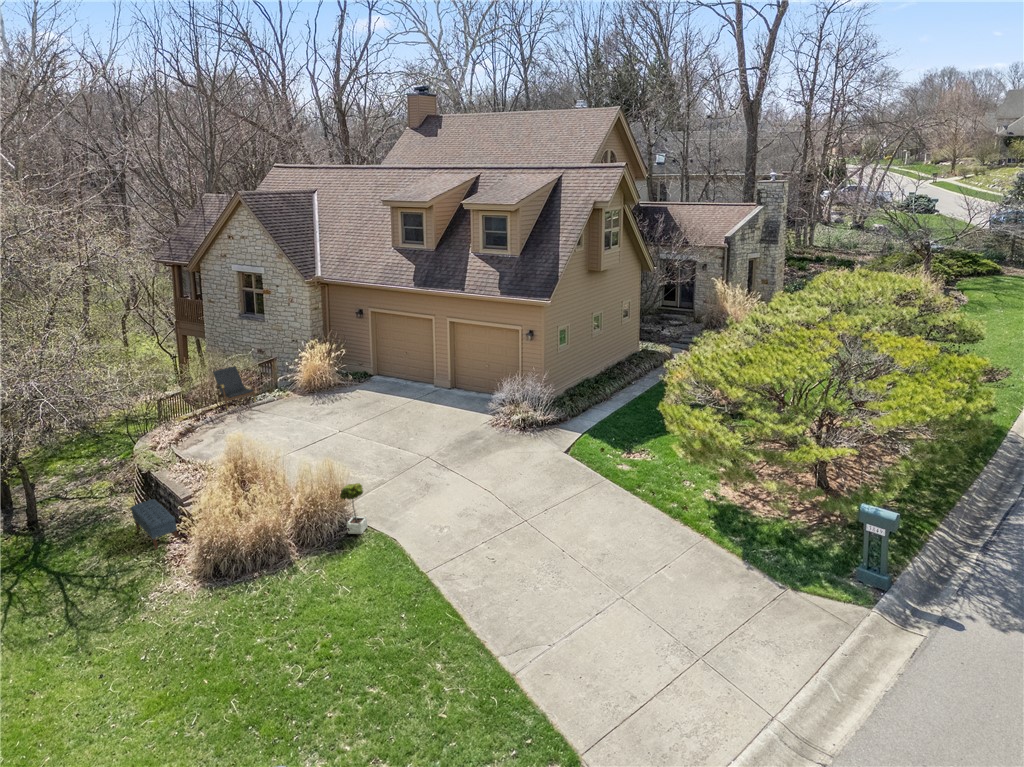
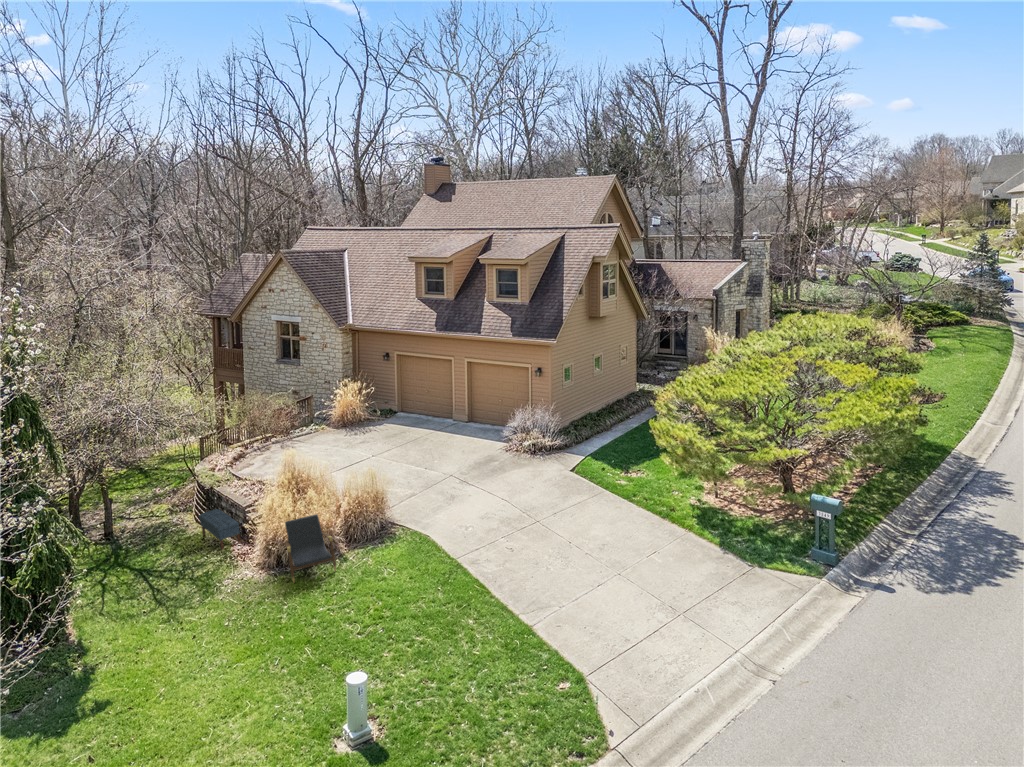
lounge chair: present [213,366,256,410] -> present [285,514,336,582]
potted tree: present [340,483,367,534] -> none [382,489,403,532]

